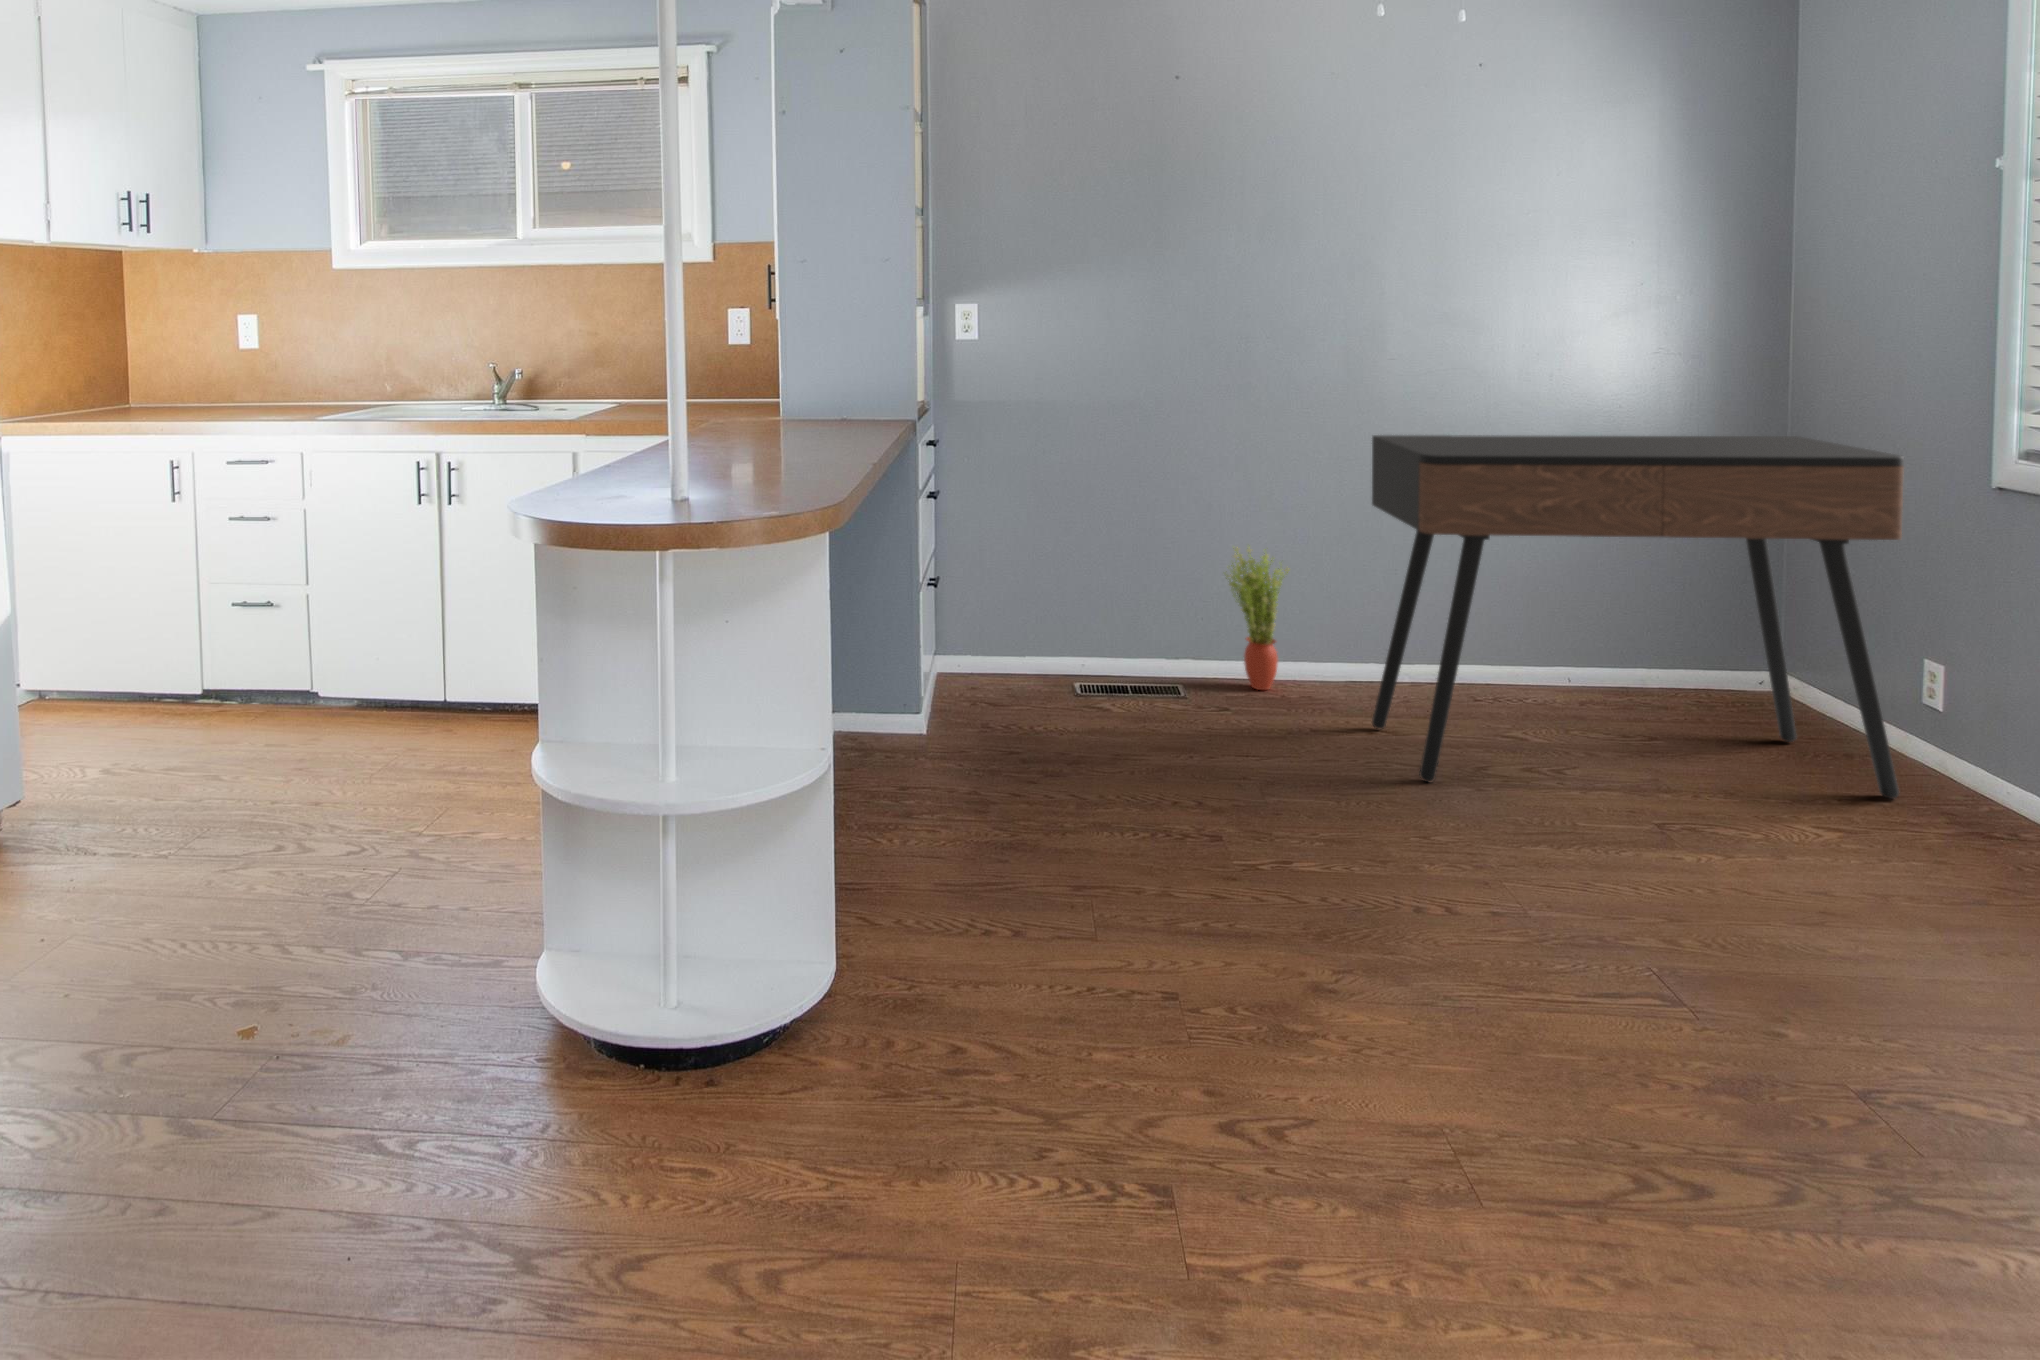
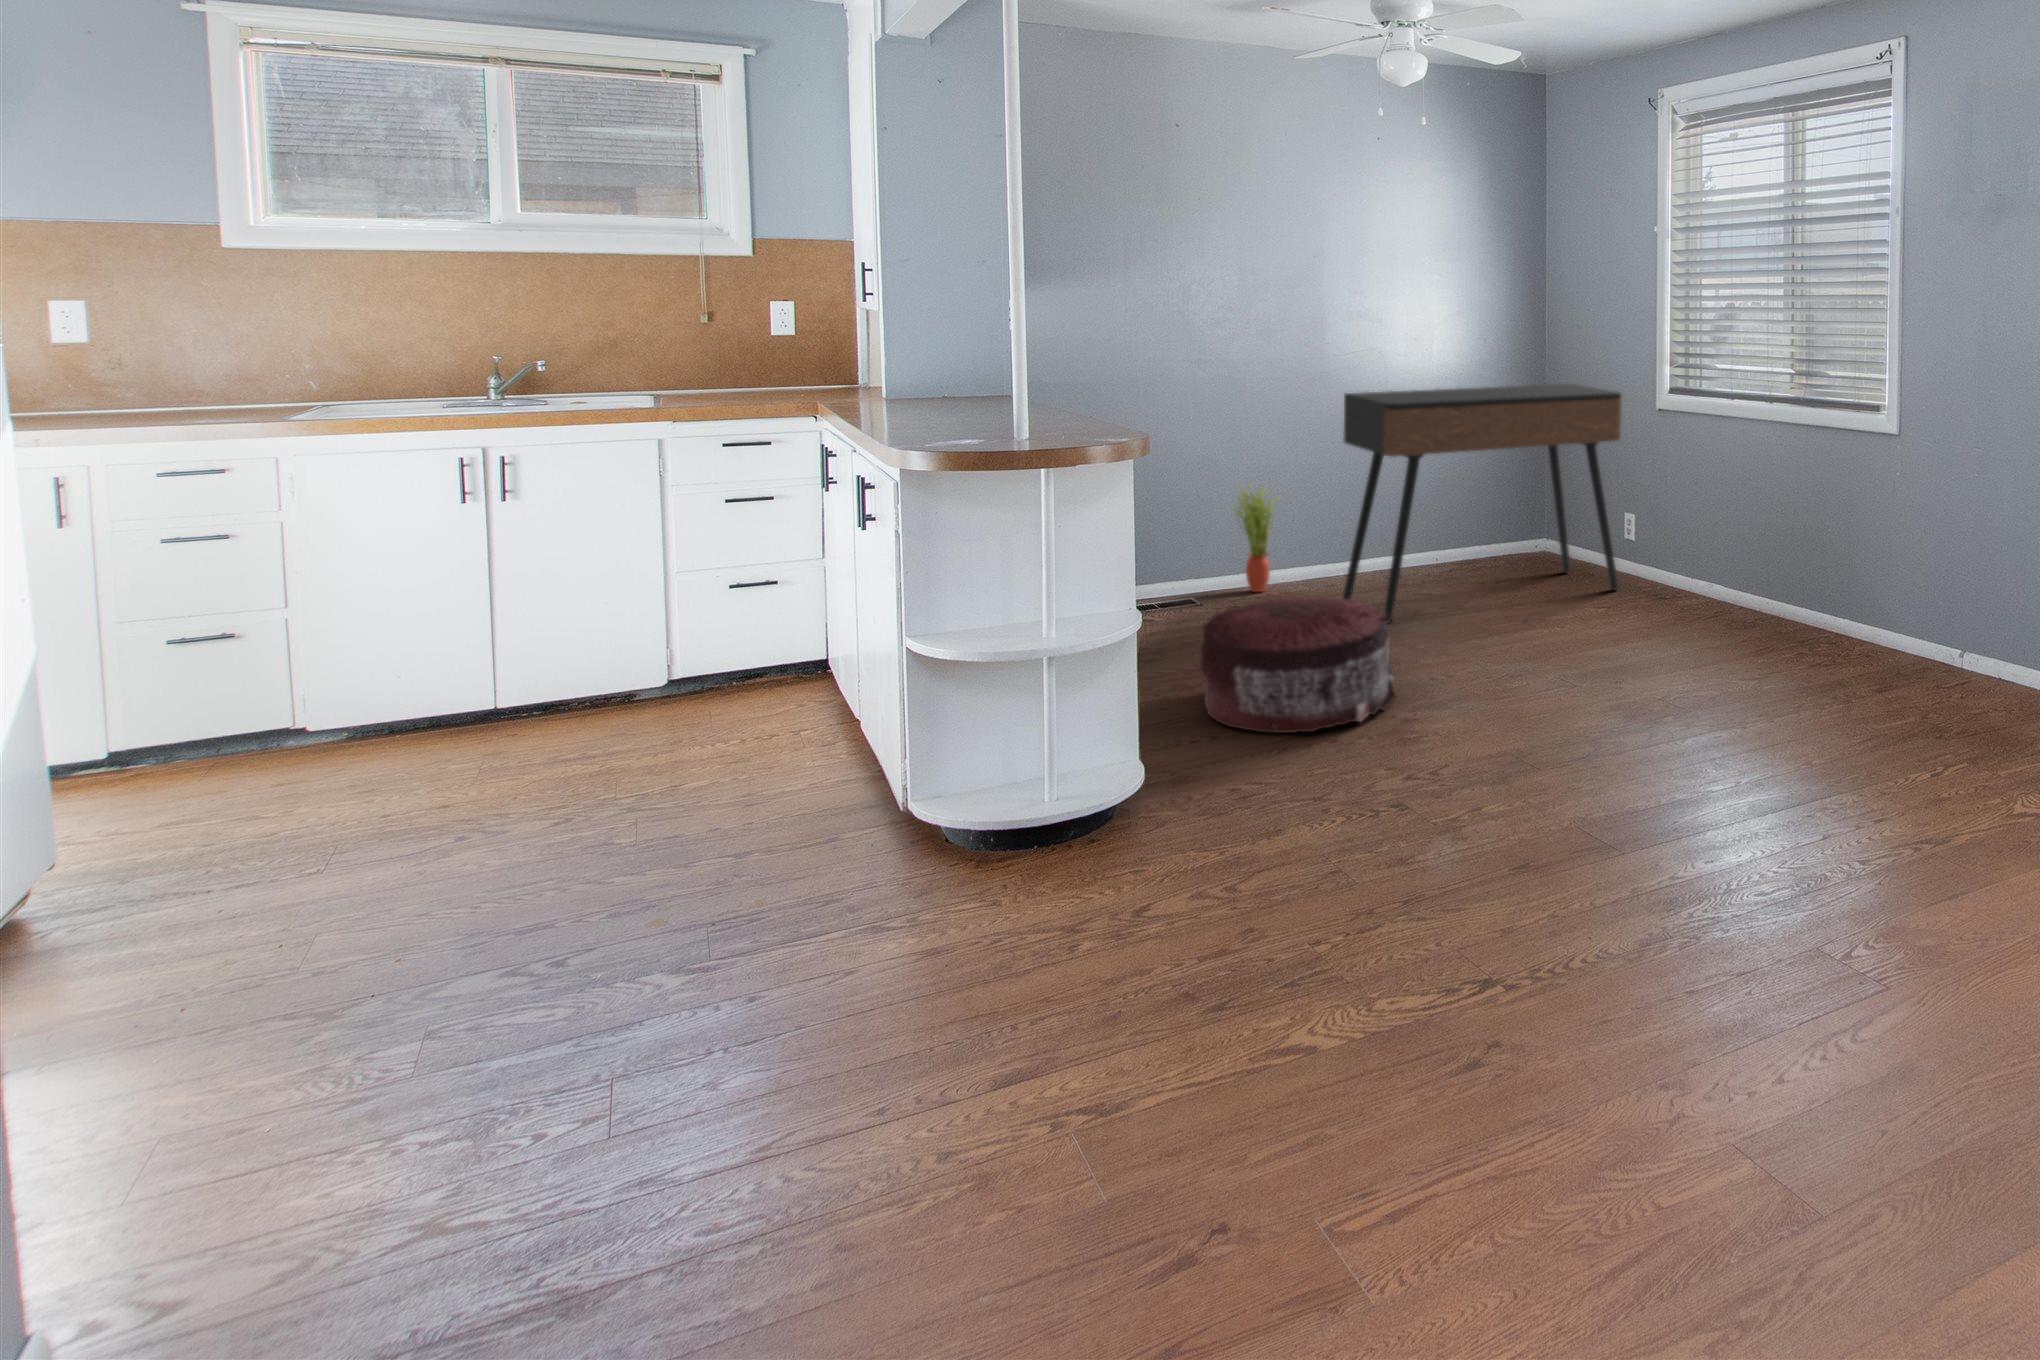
pouf: none [1068,729,1377,987] -> present [1199,596,1396,733]

